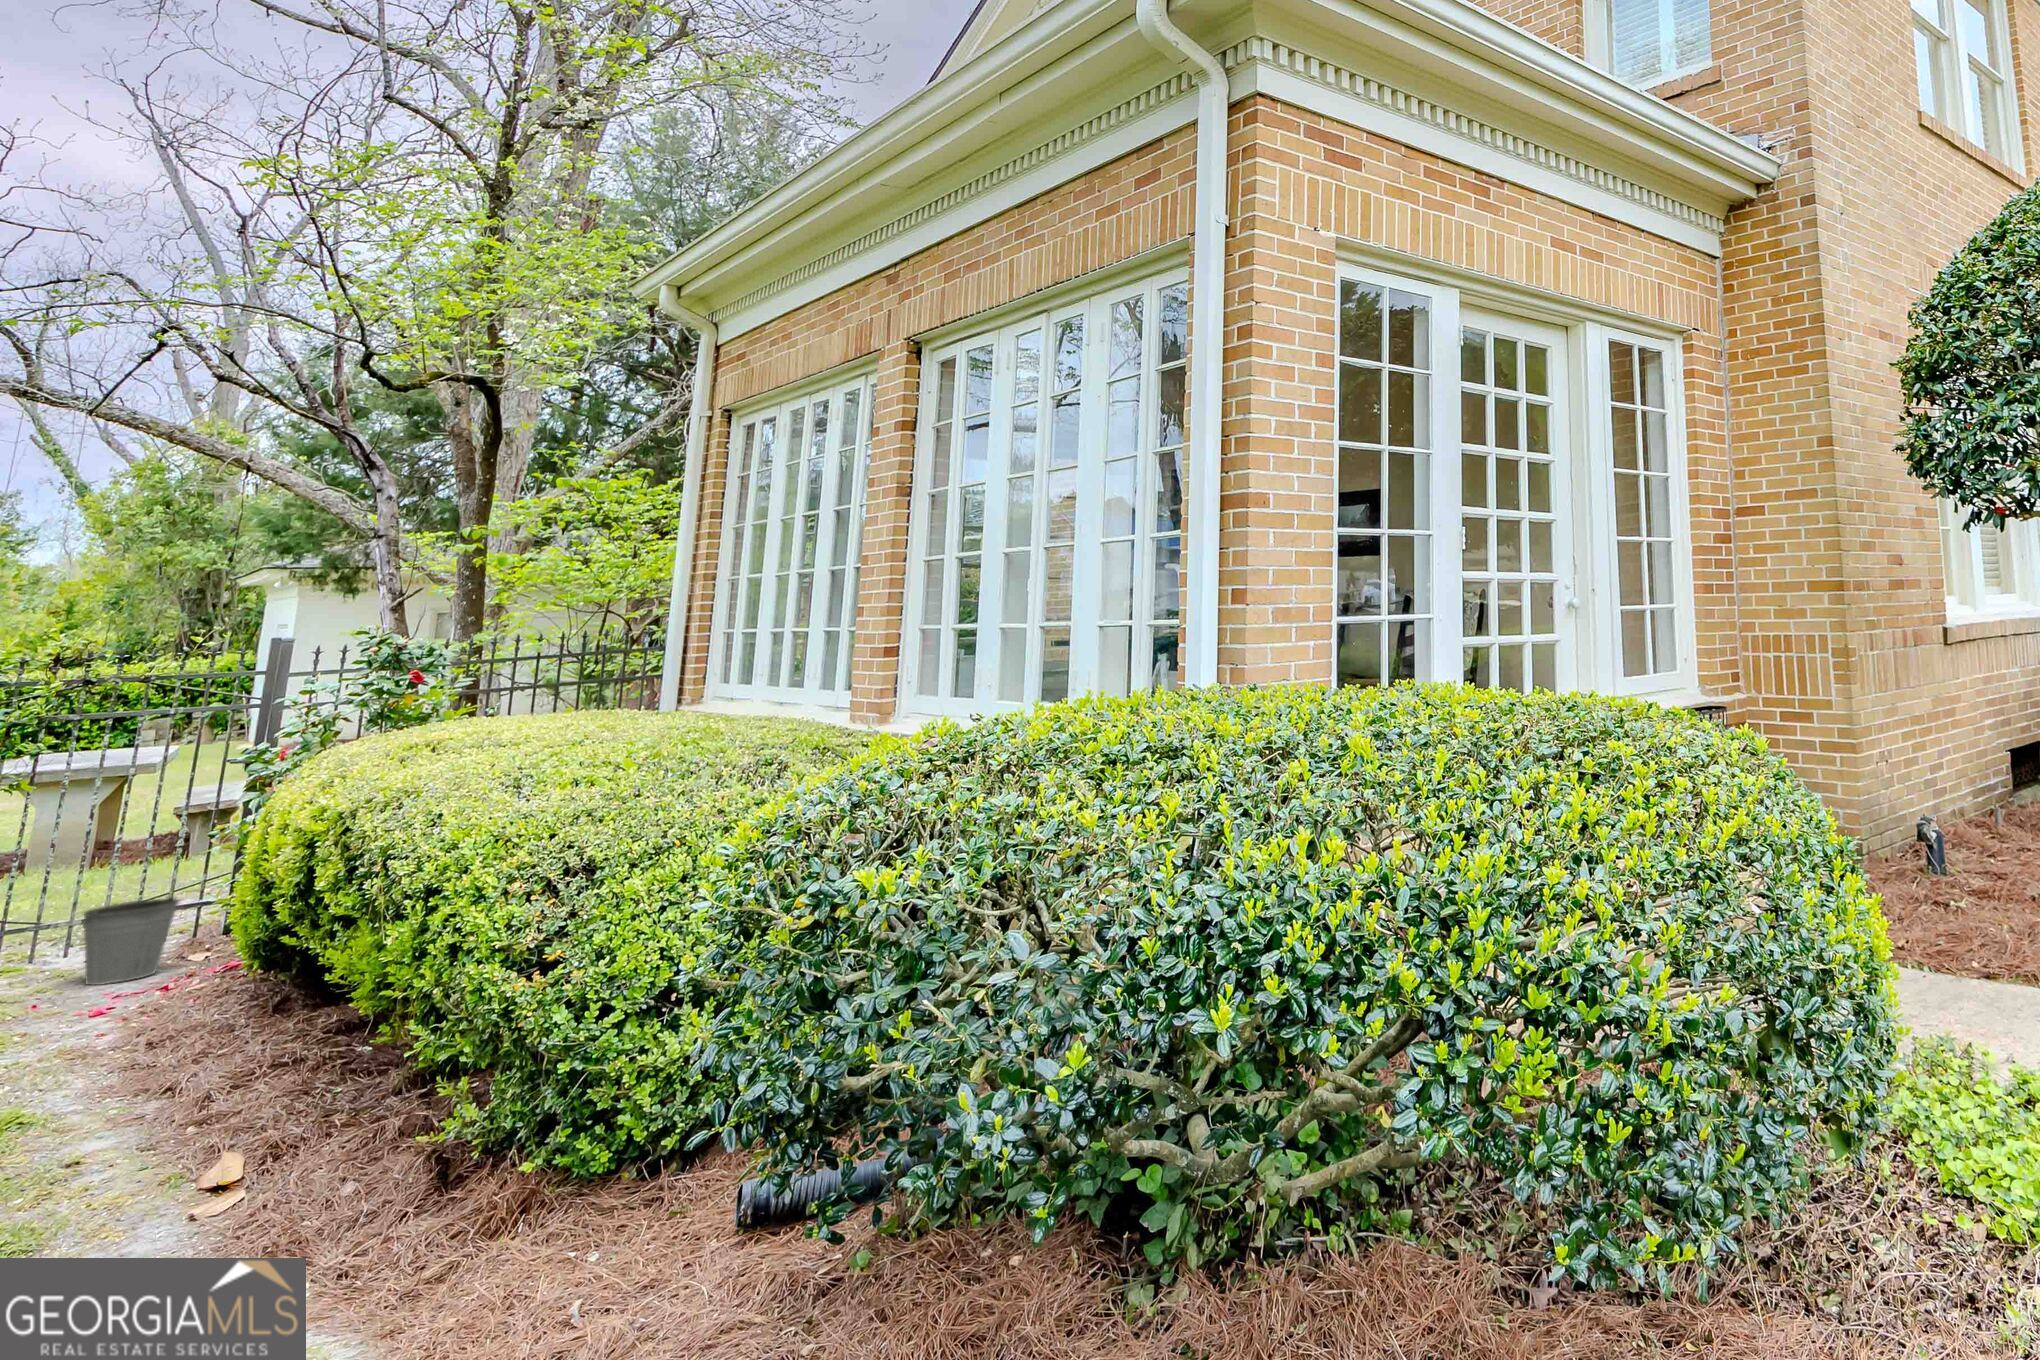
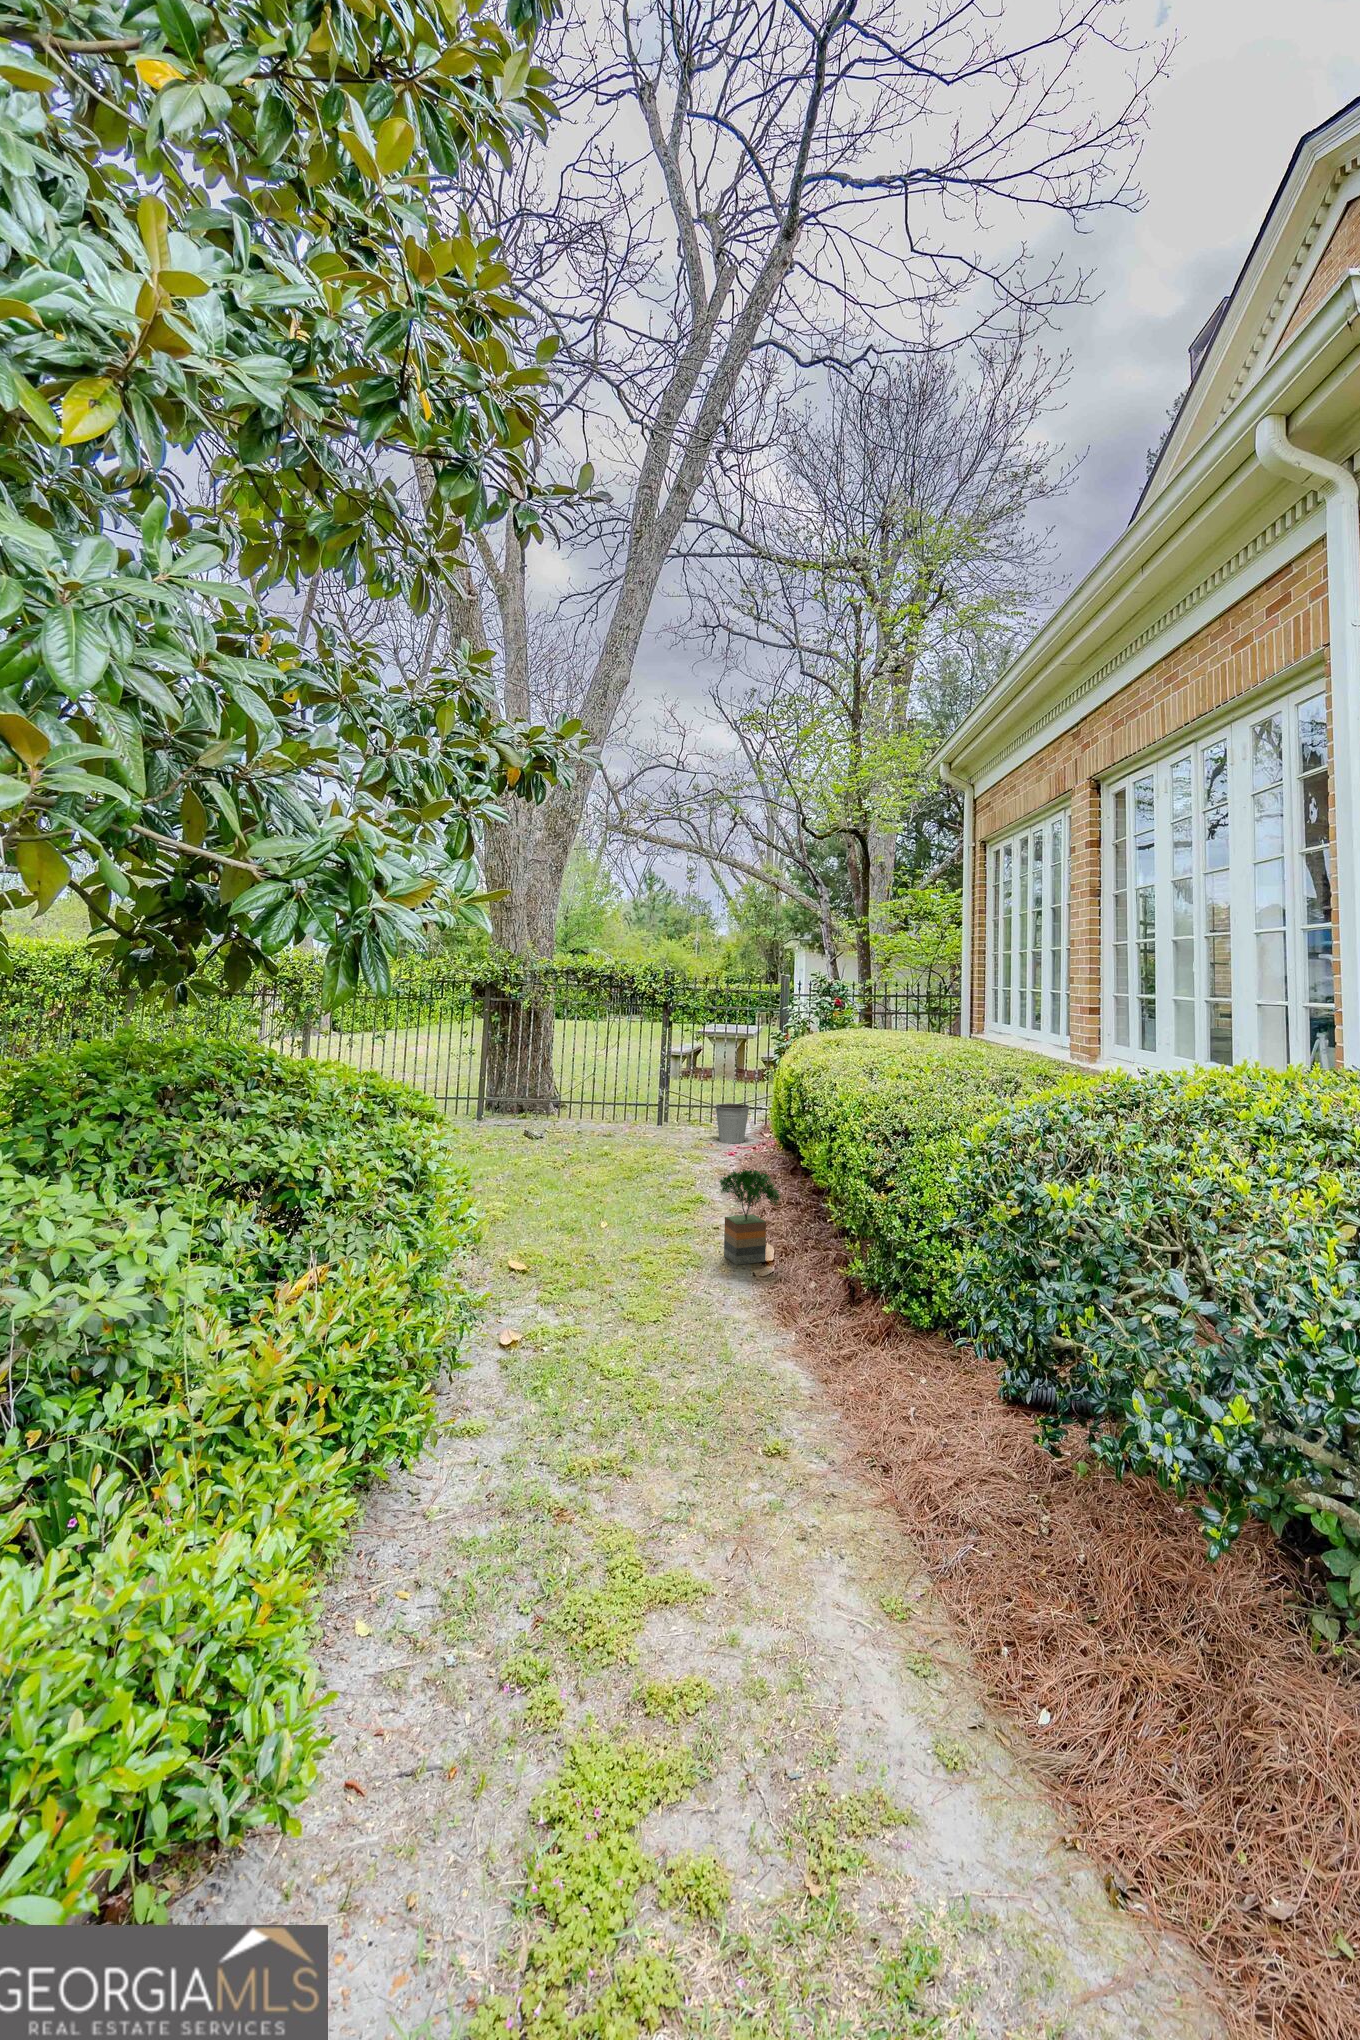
potted tree: none [127,998,294,1196] -> present [719,1170,780,1265]

